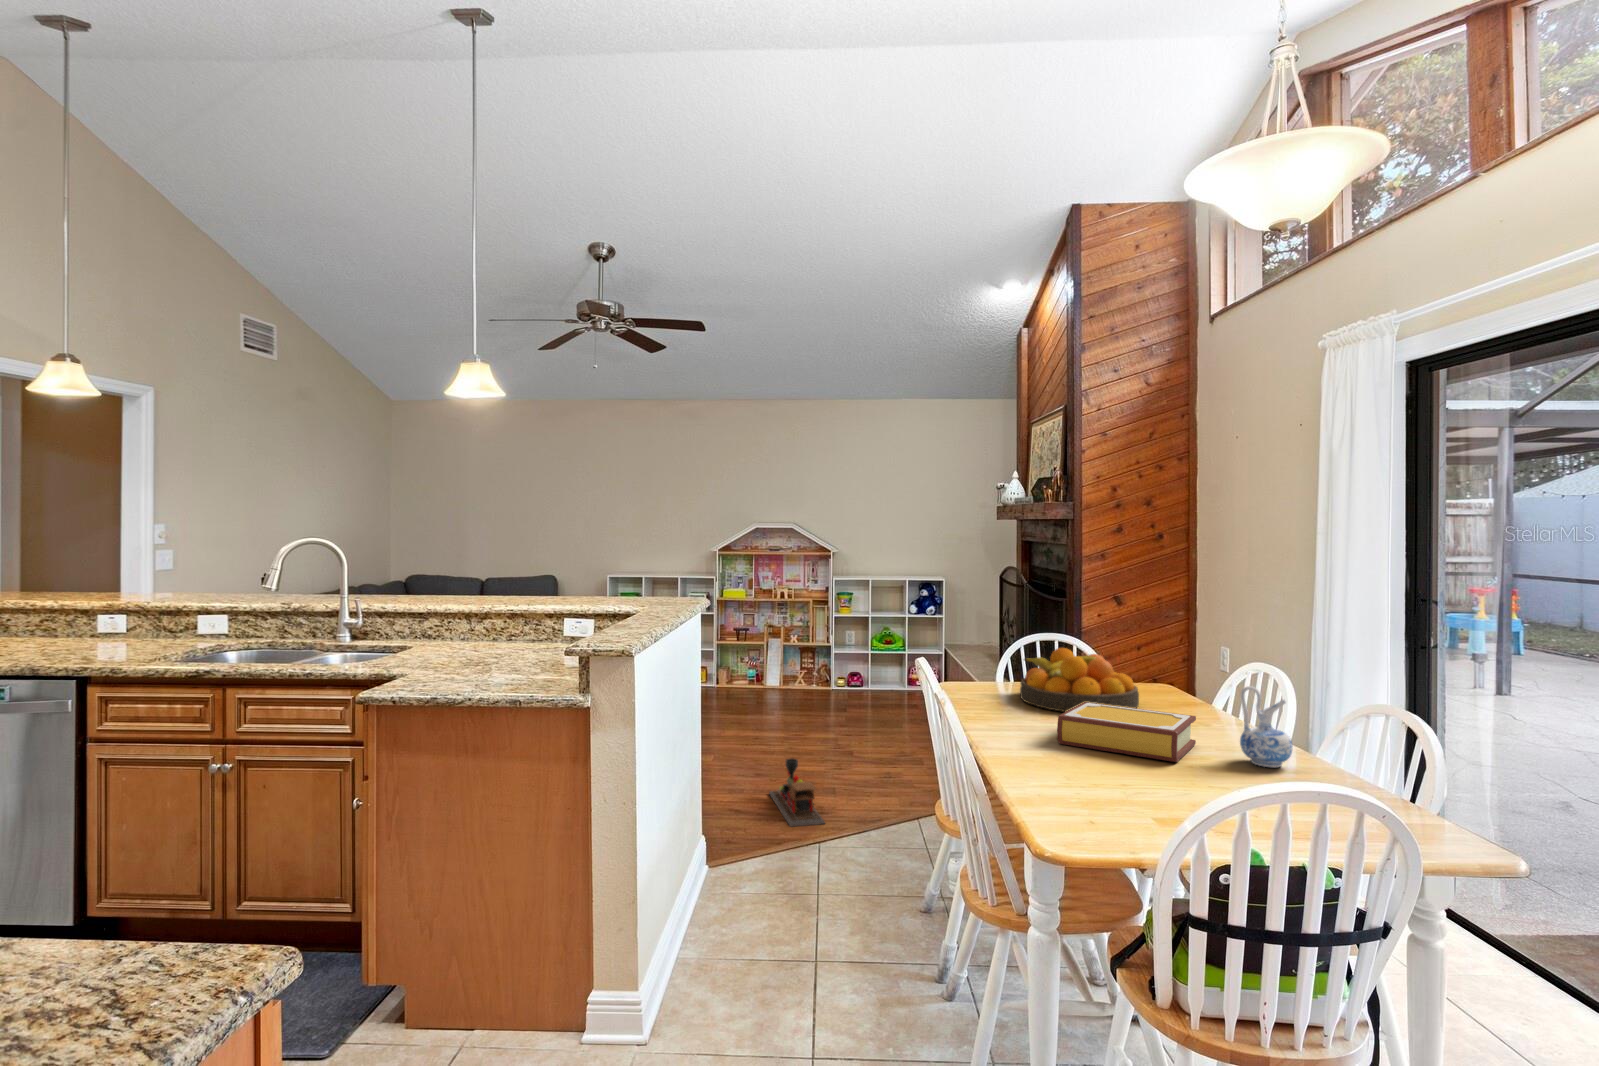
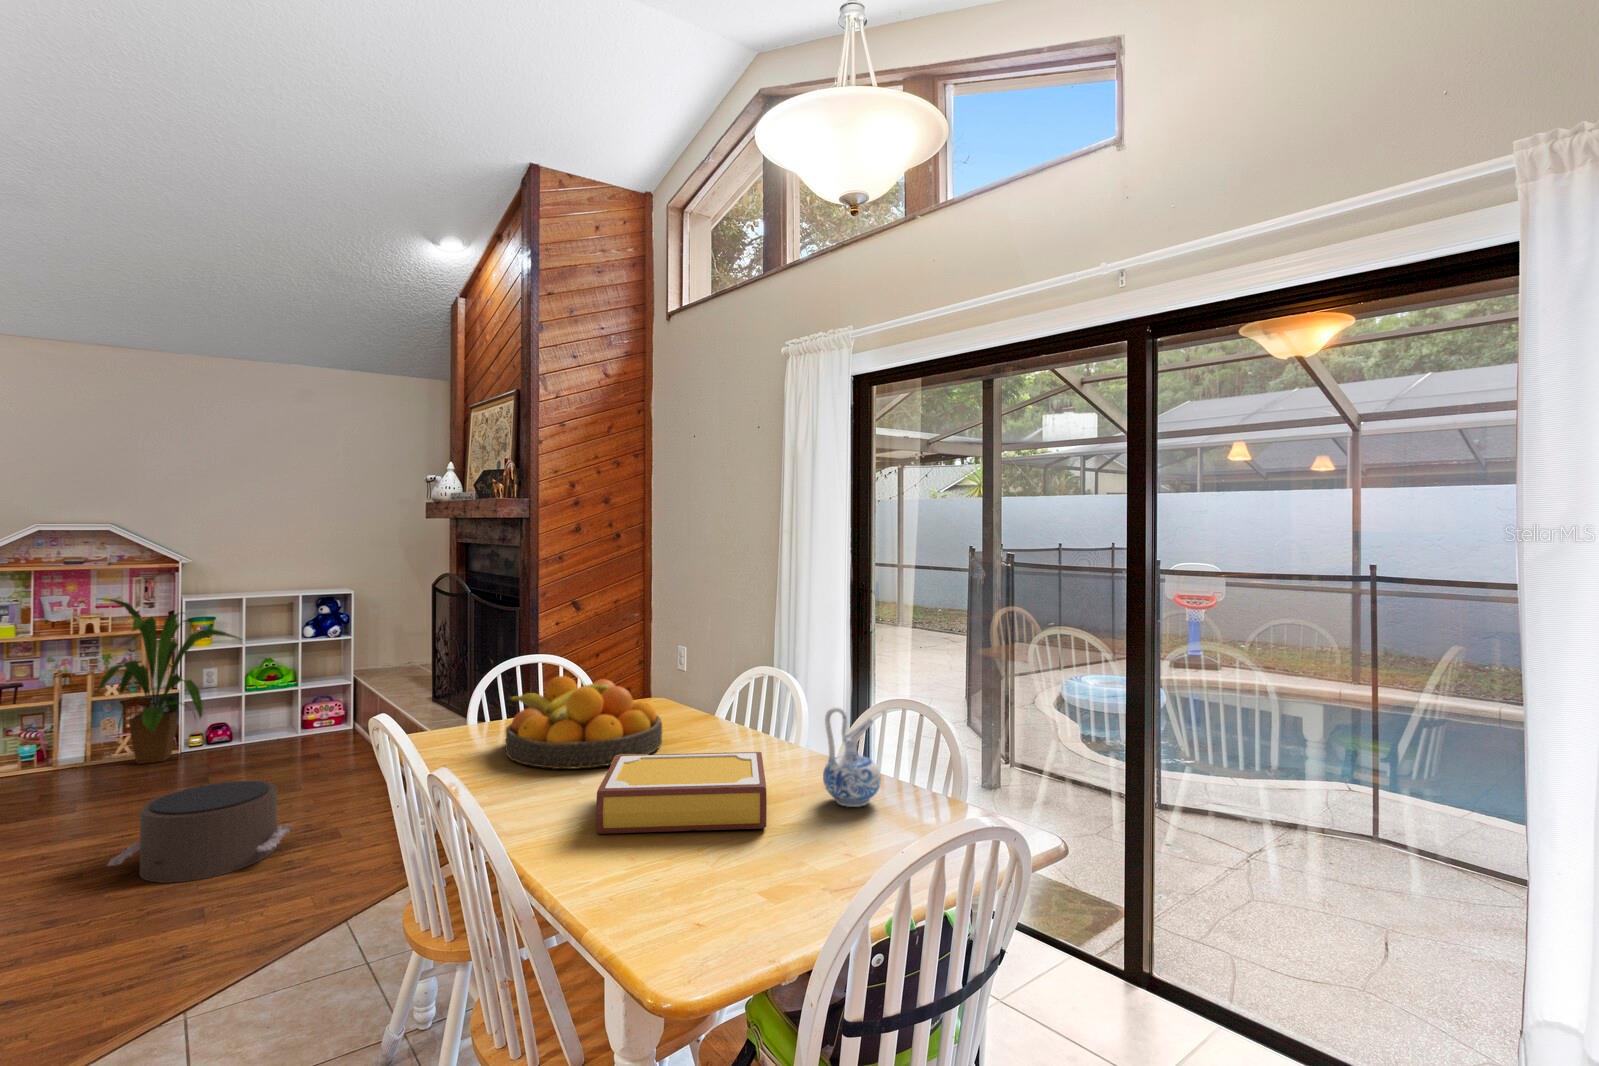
house plant: none [786,574,870,695] -> present [98,598,240,764]
pouf: none [798,709,900,770] -> present [108,781,292,883]
toy train: present [769,758,825,827] -> none [33,899,153,1030]

